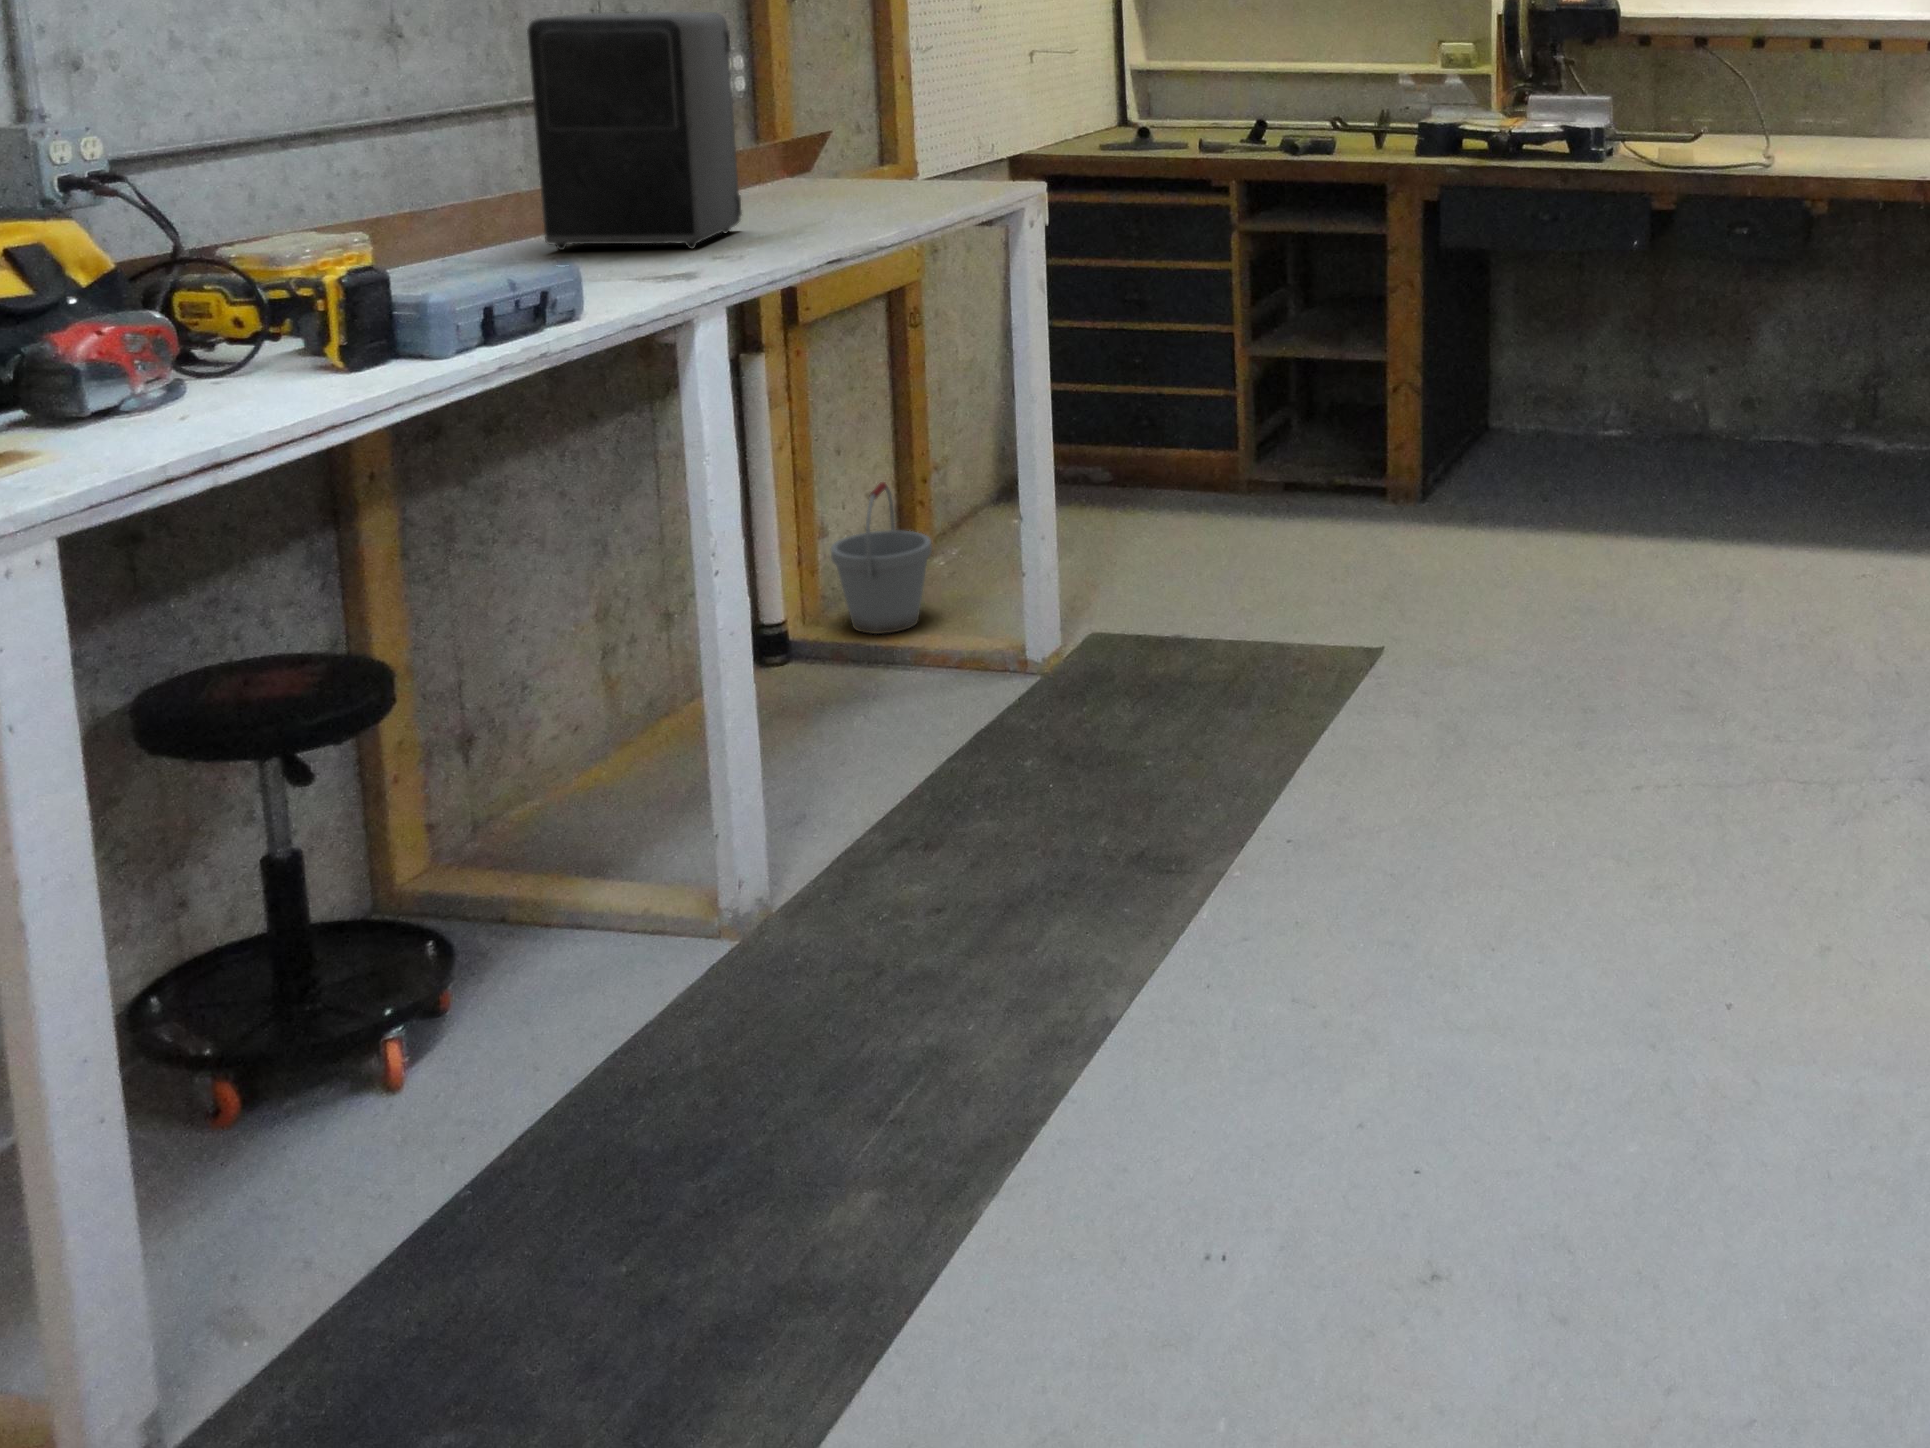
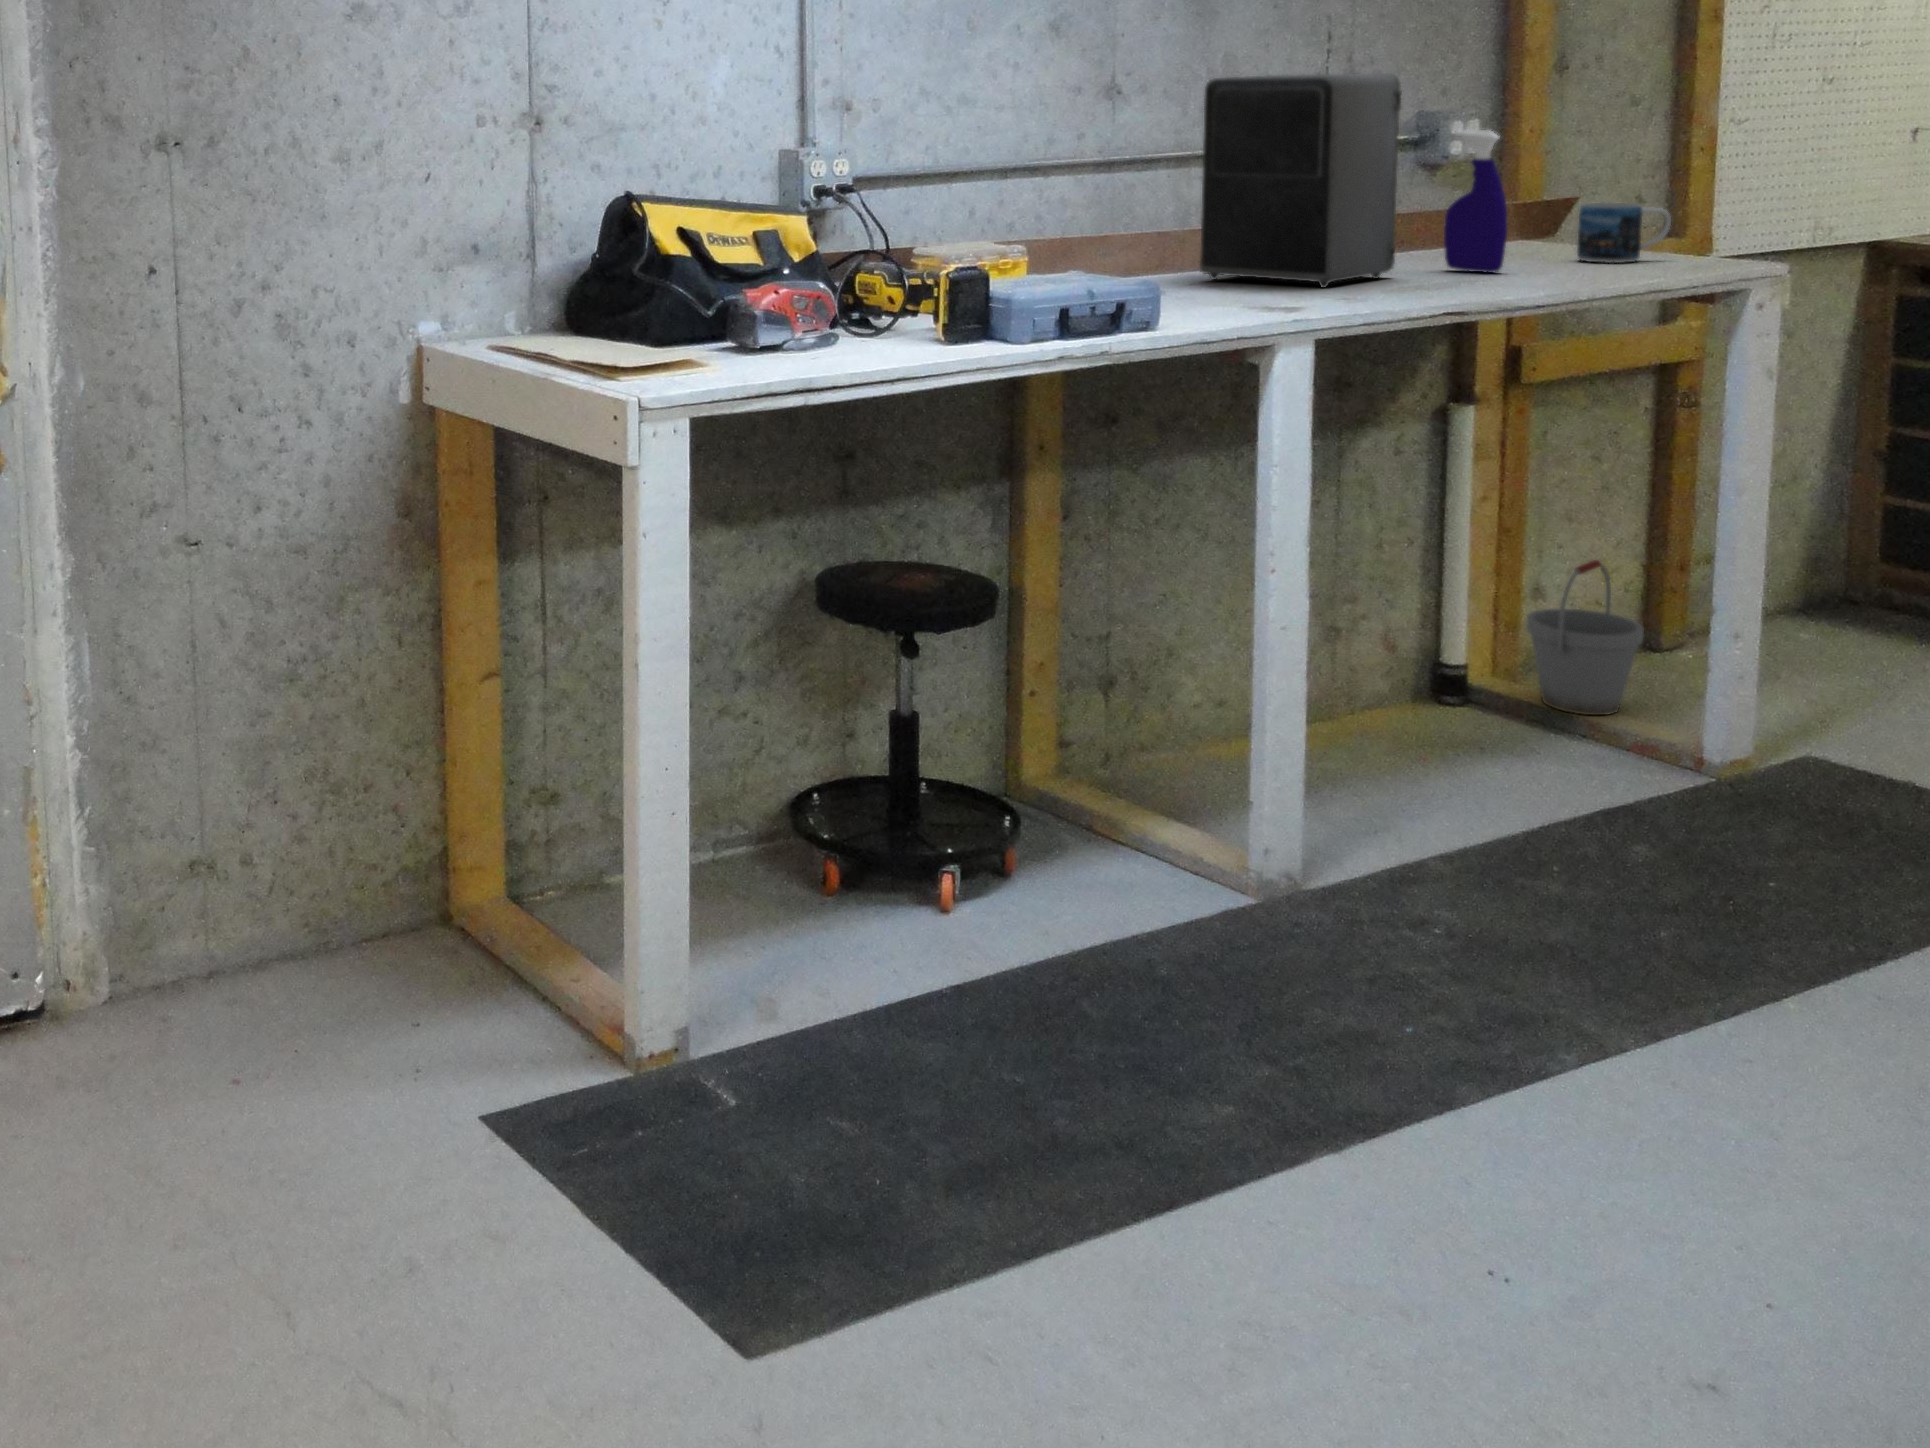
spray bottle: none [770,70,834,217] -> present [1444,130,1507,273]
mug: none [871,137,947,197] -> present [1577,202,1671,263]

